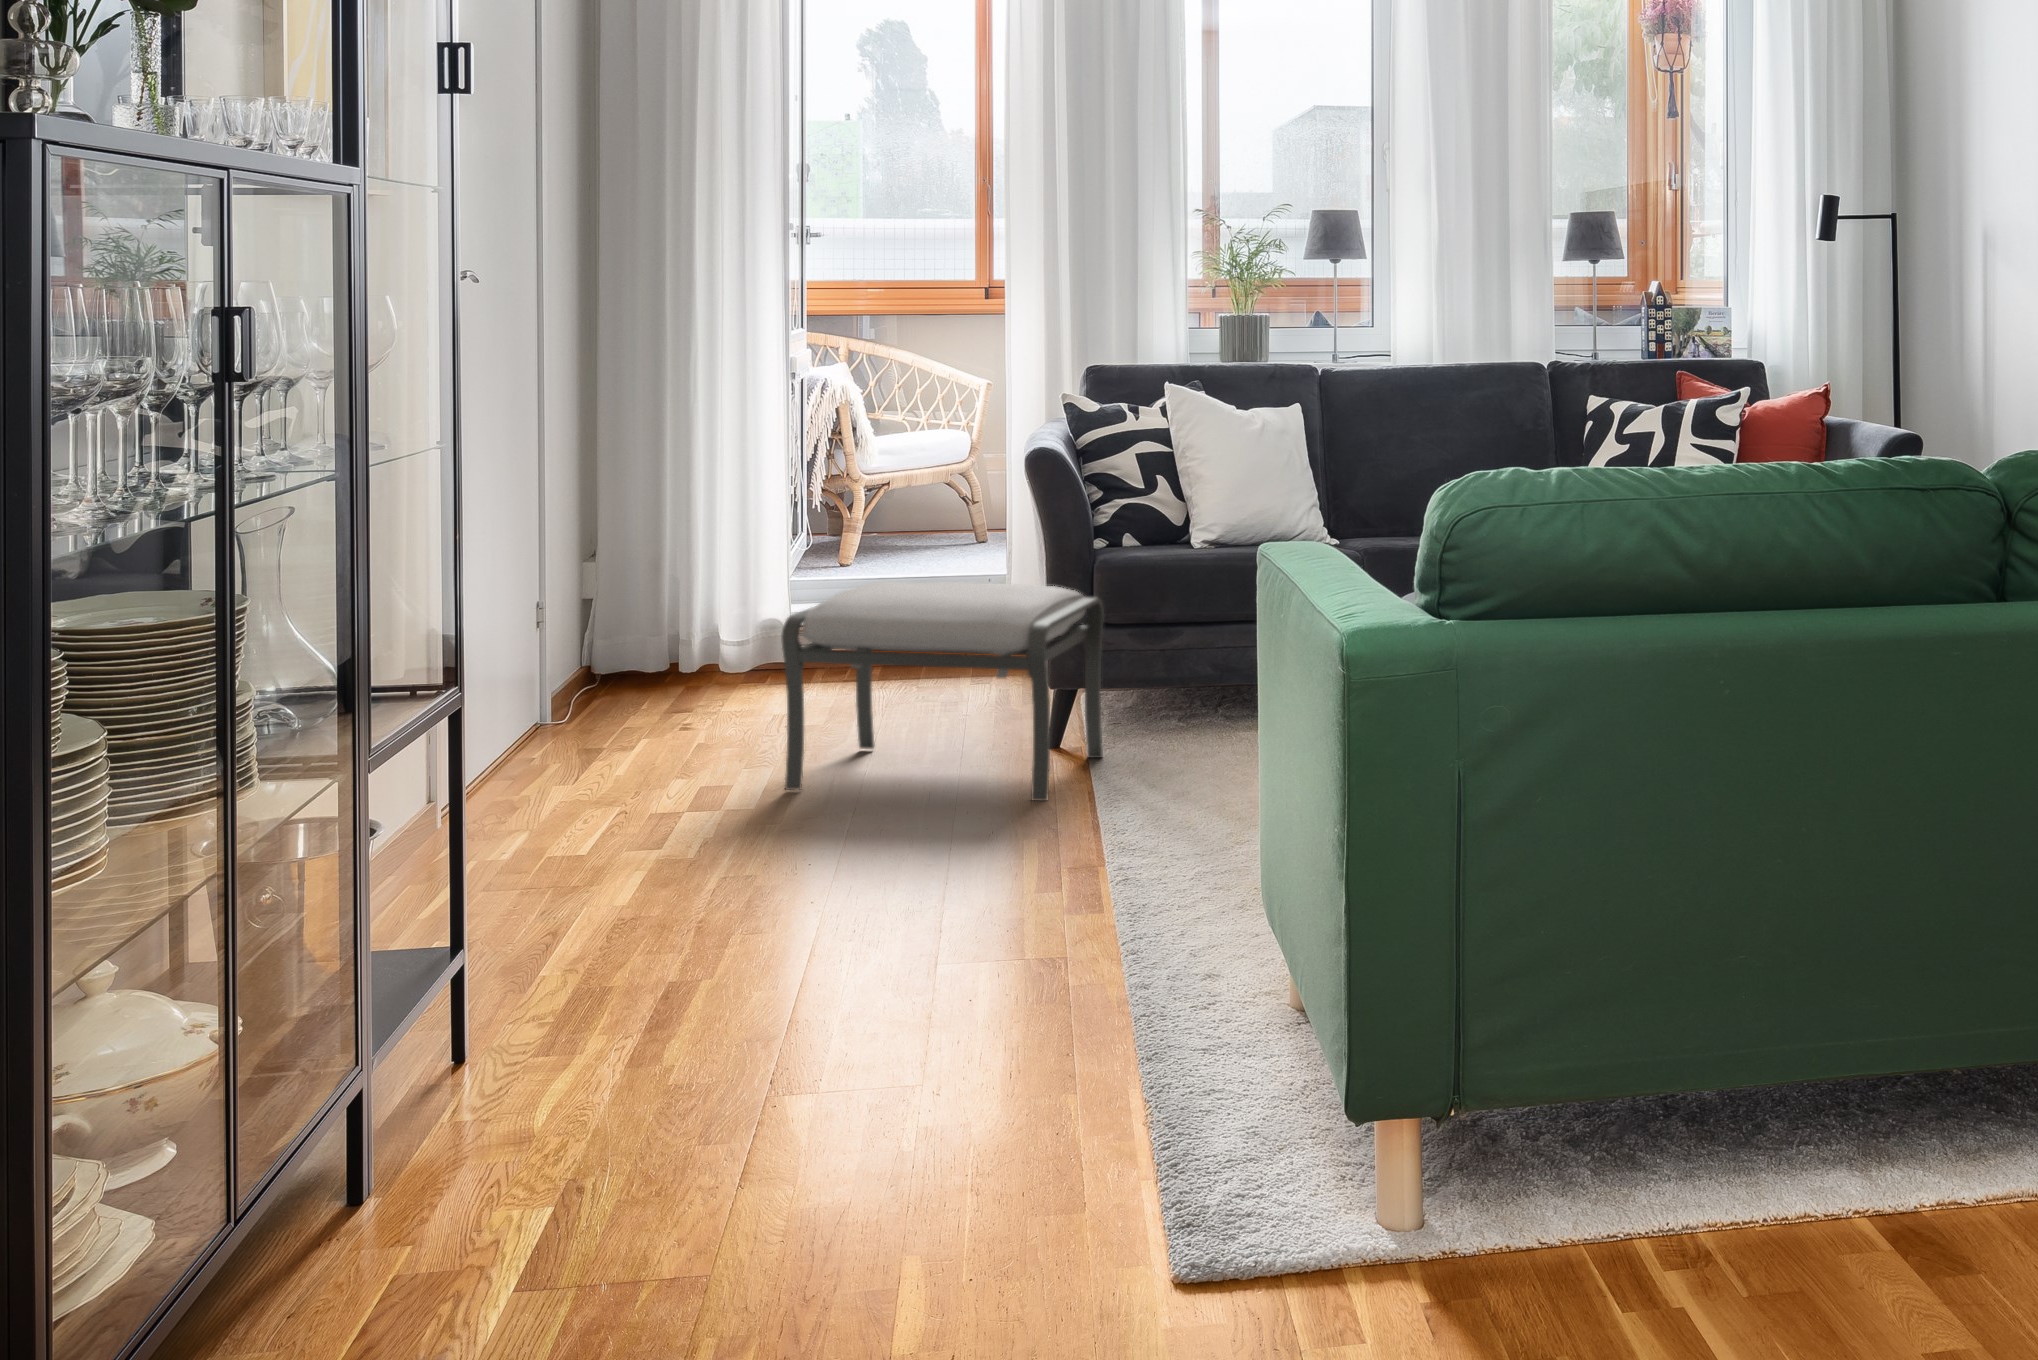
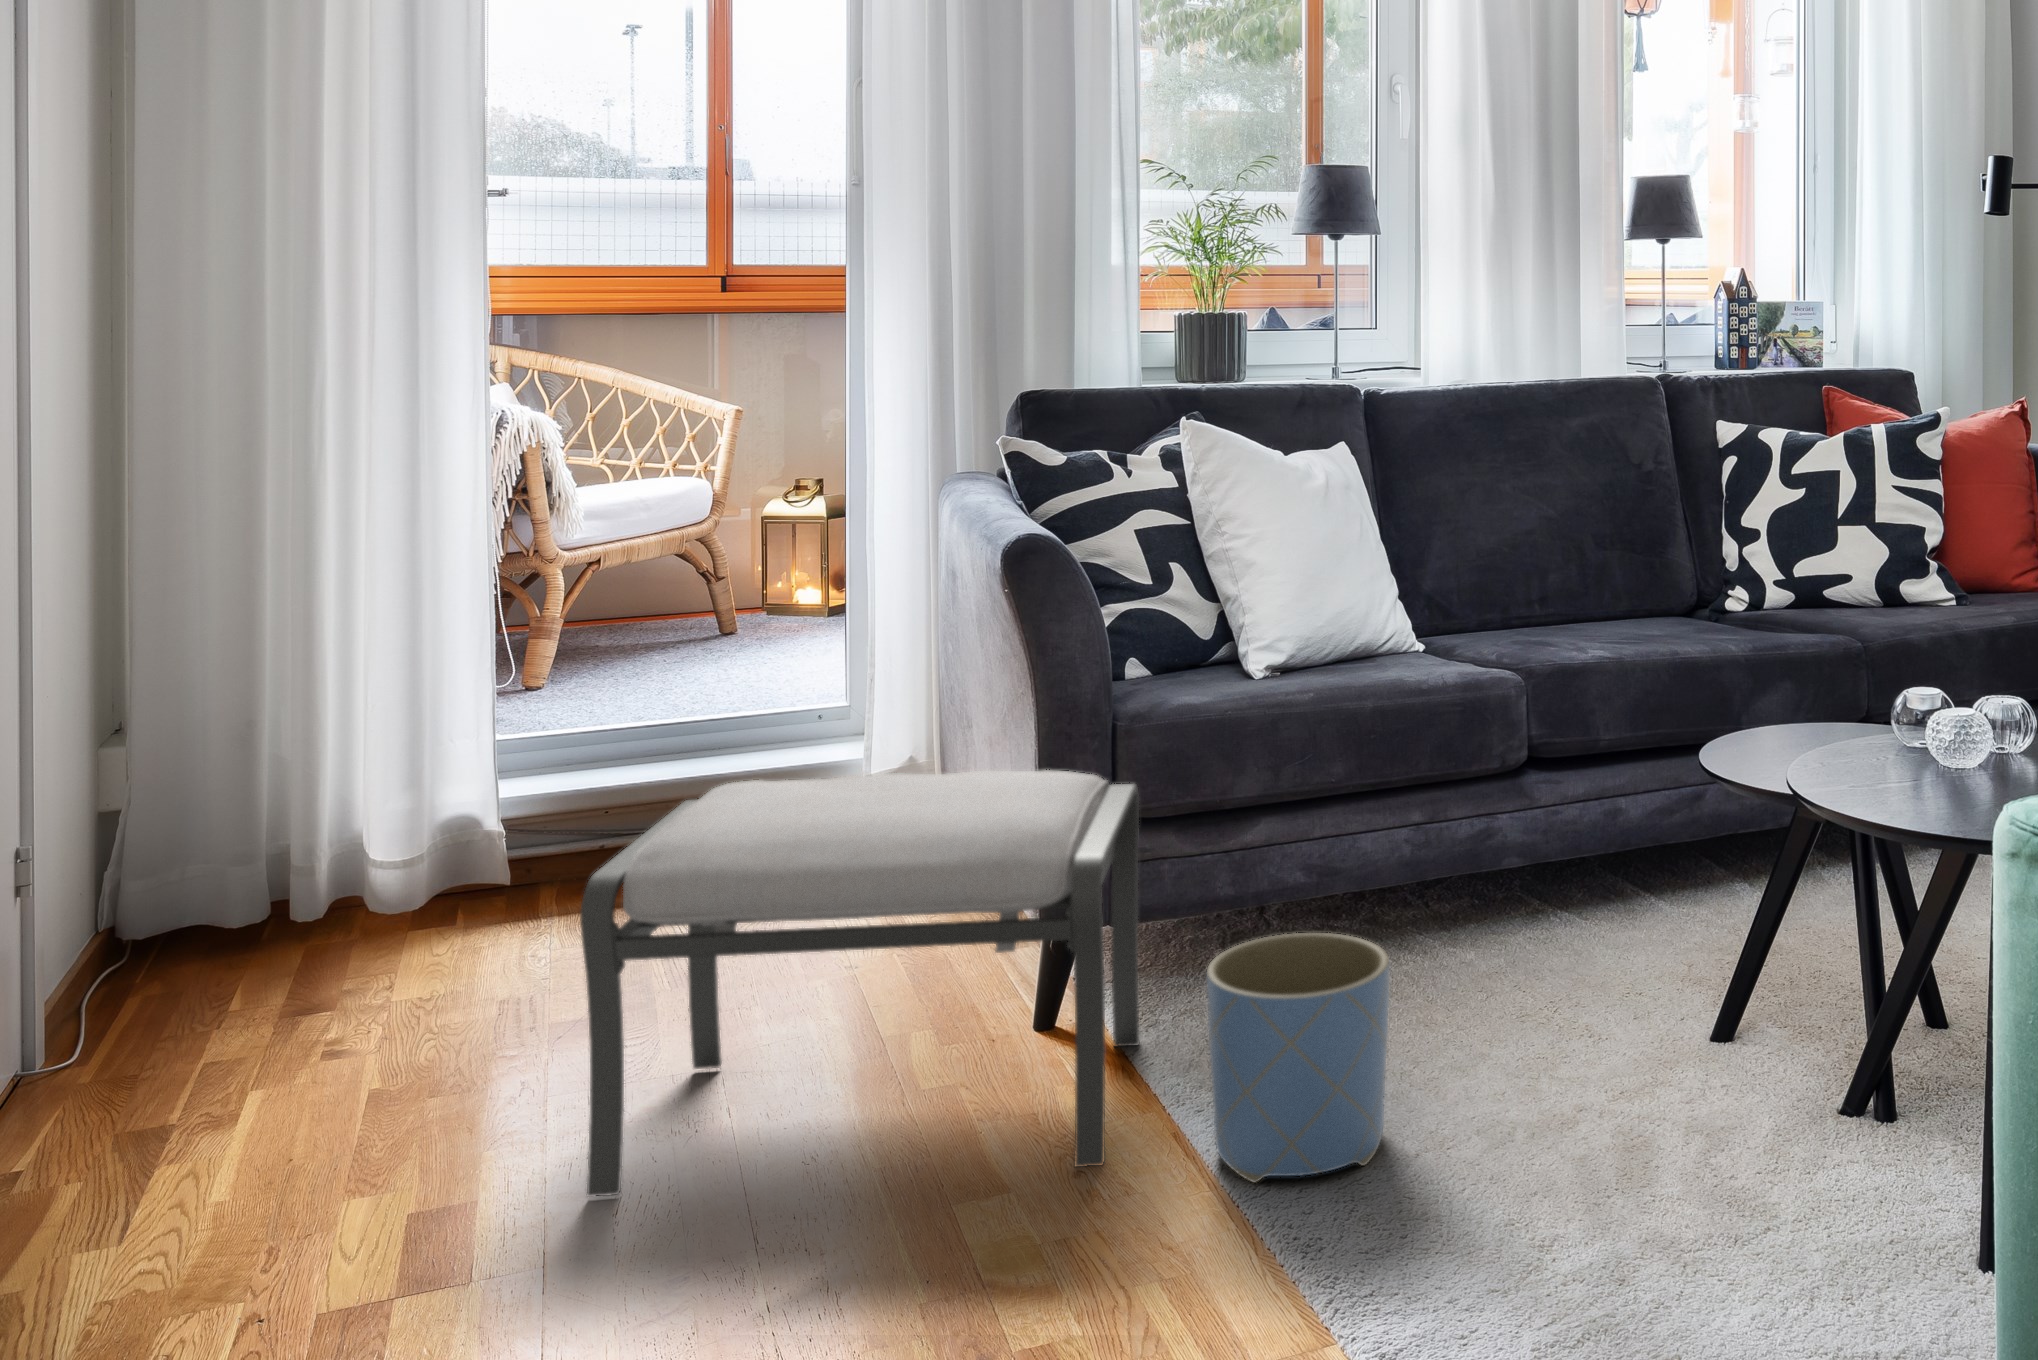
planter: none [1100,683,1207,813] -> present [1207,933,1390,1182]

